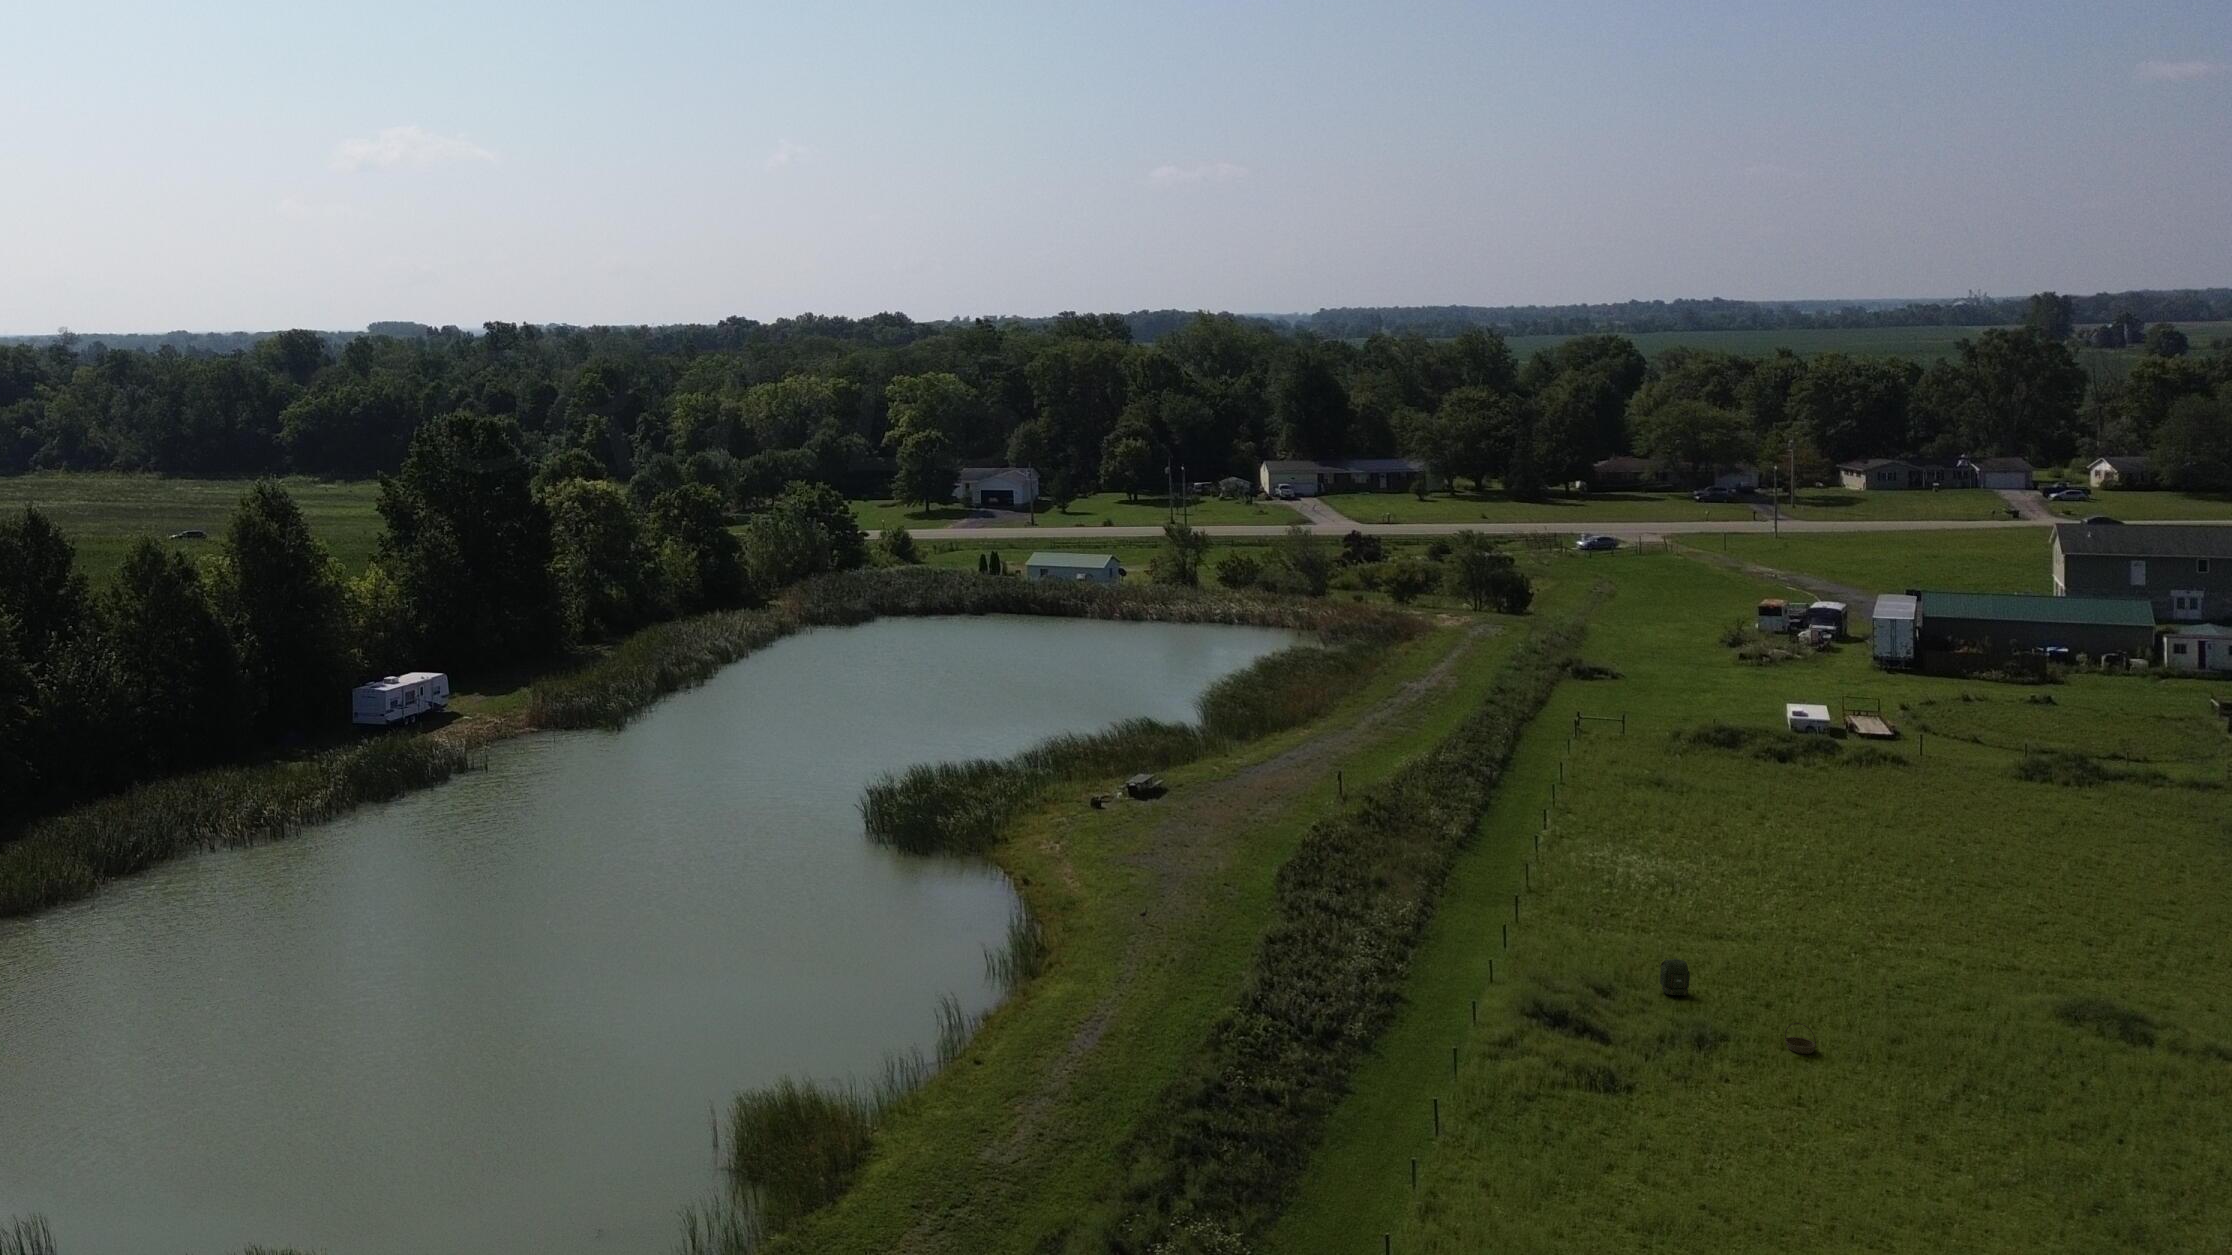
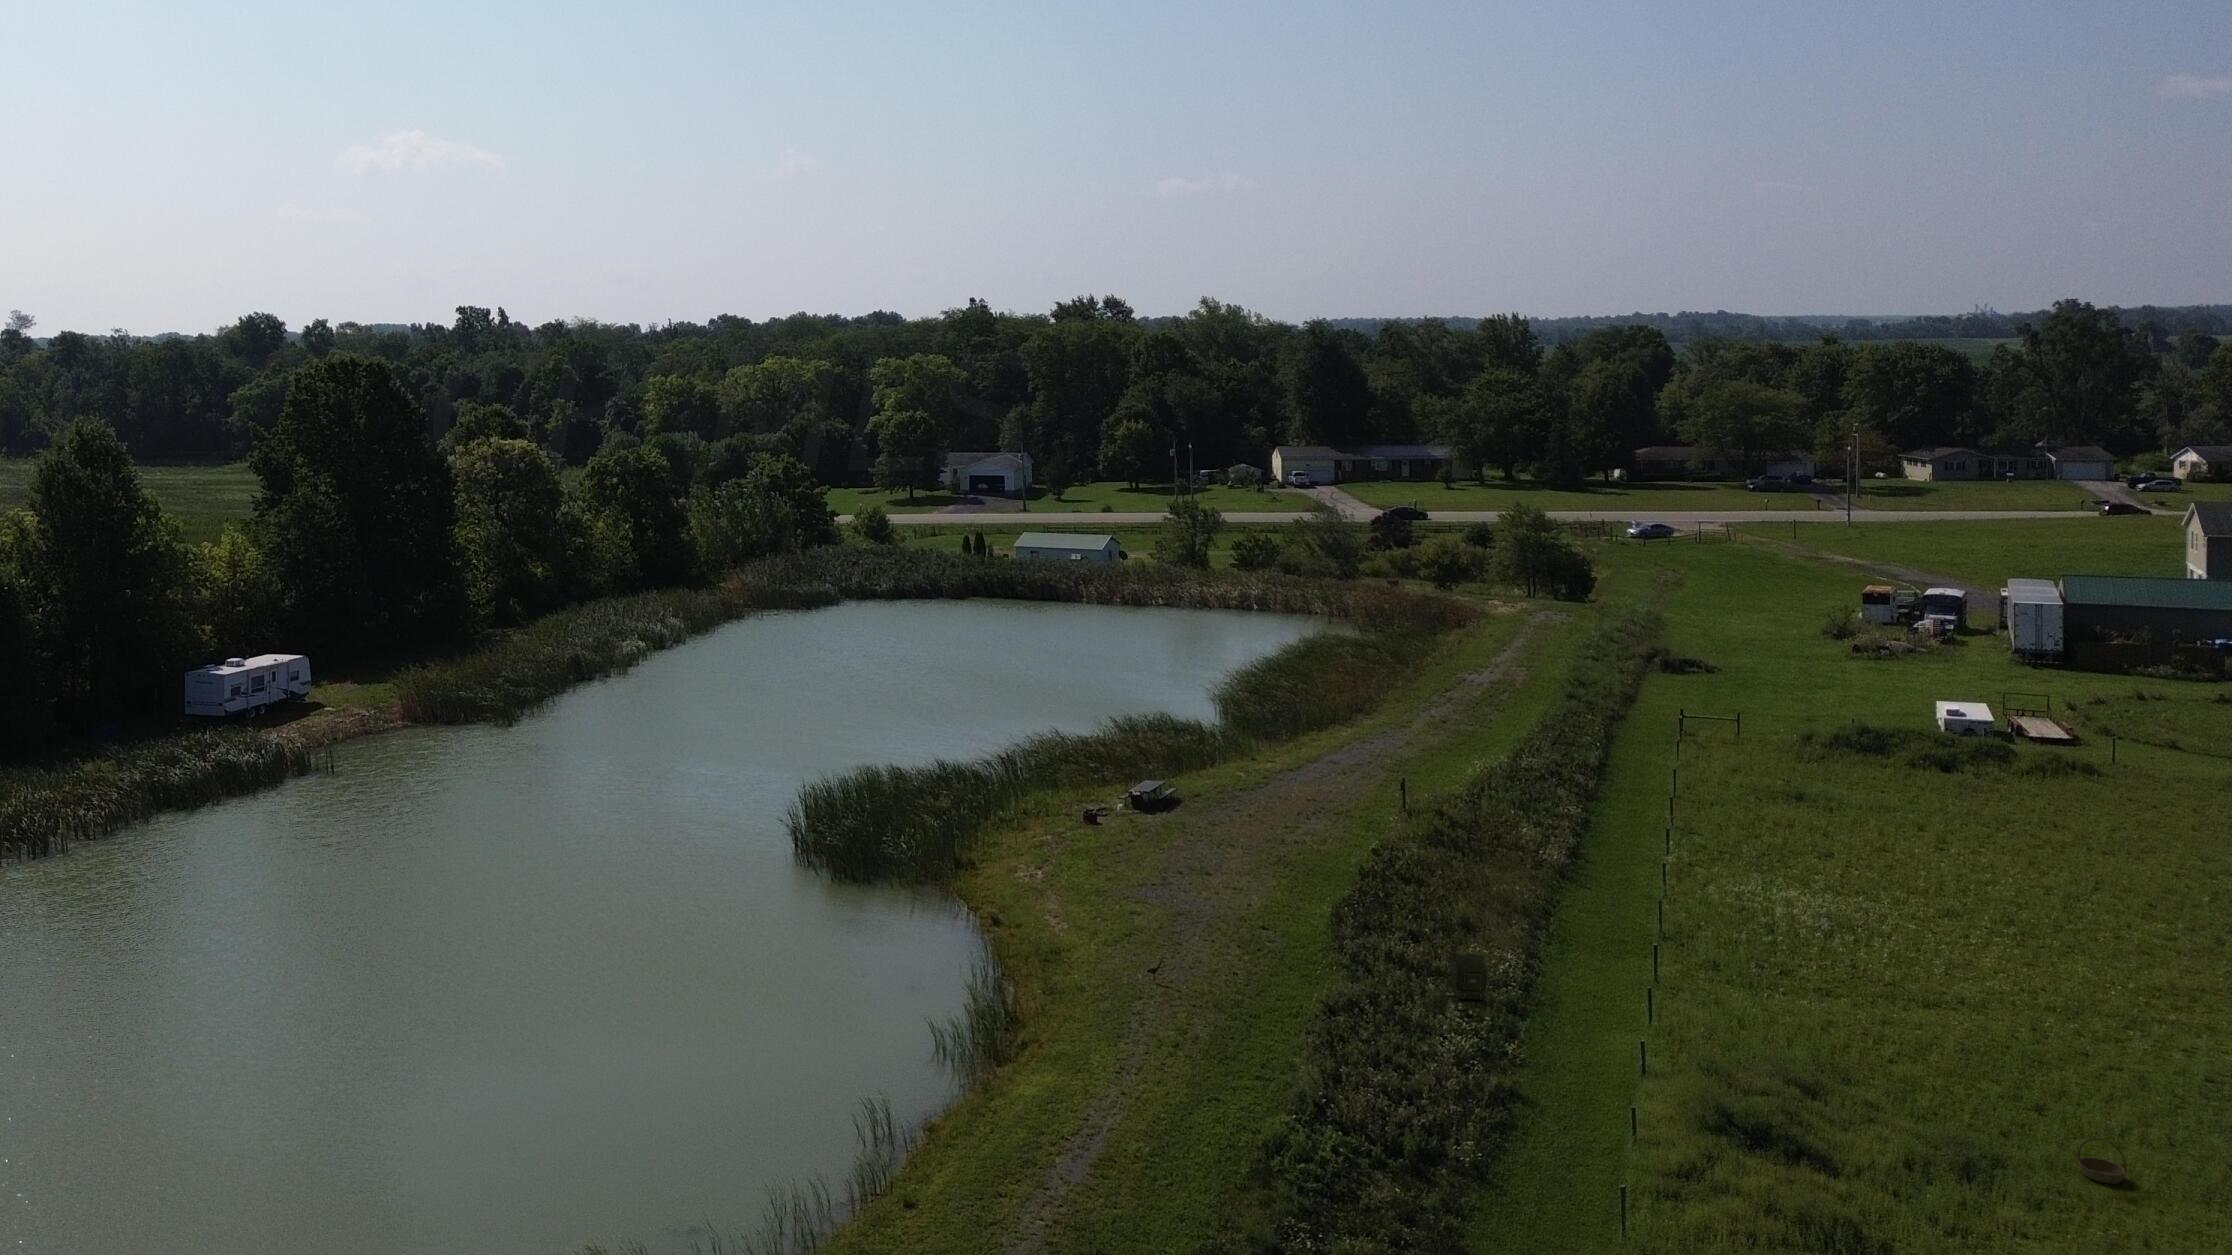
backpack: present [1660,959,1690,996] -> present [1452,953,1488,1000]

